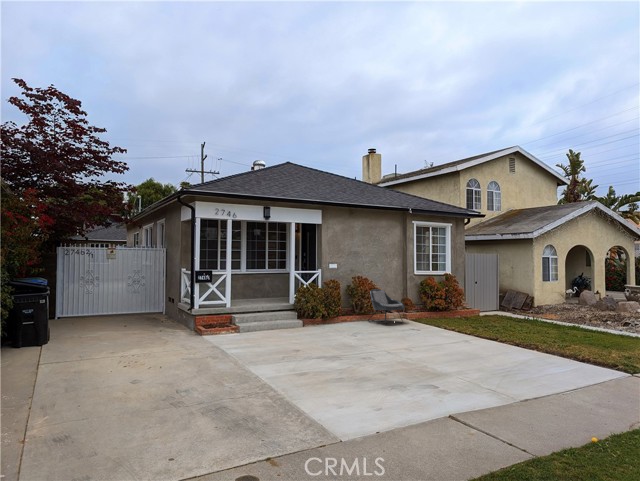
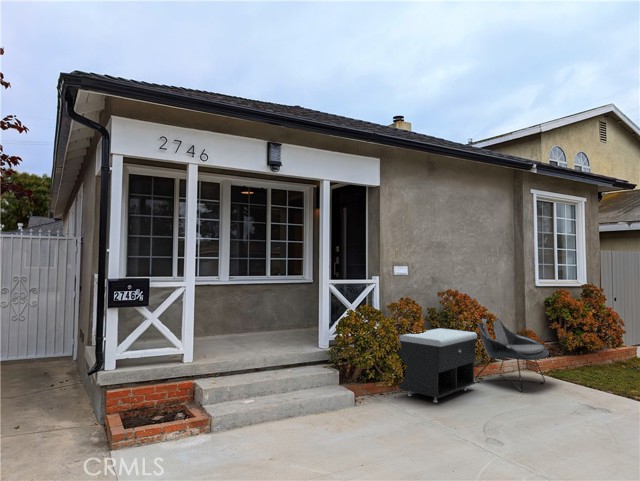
storage bench: none [325,295,366,328] -> present [399,328,477,402]

